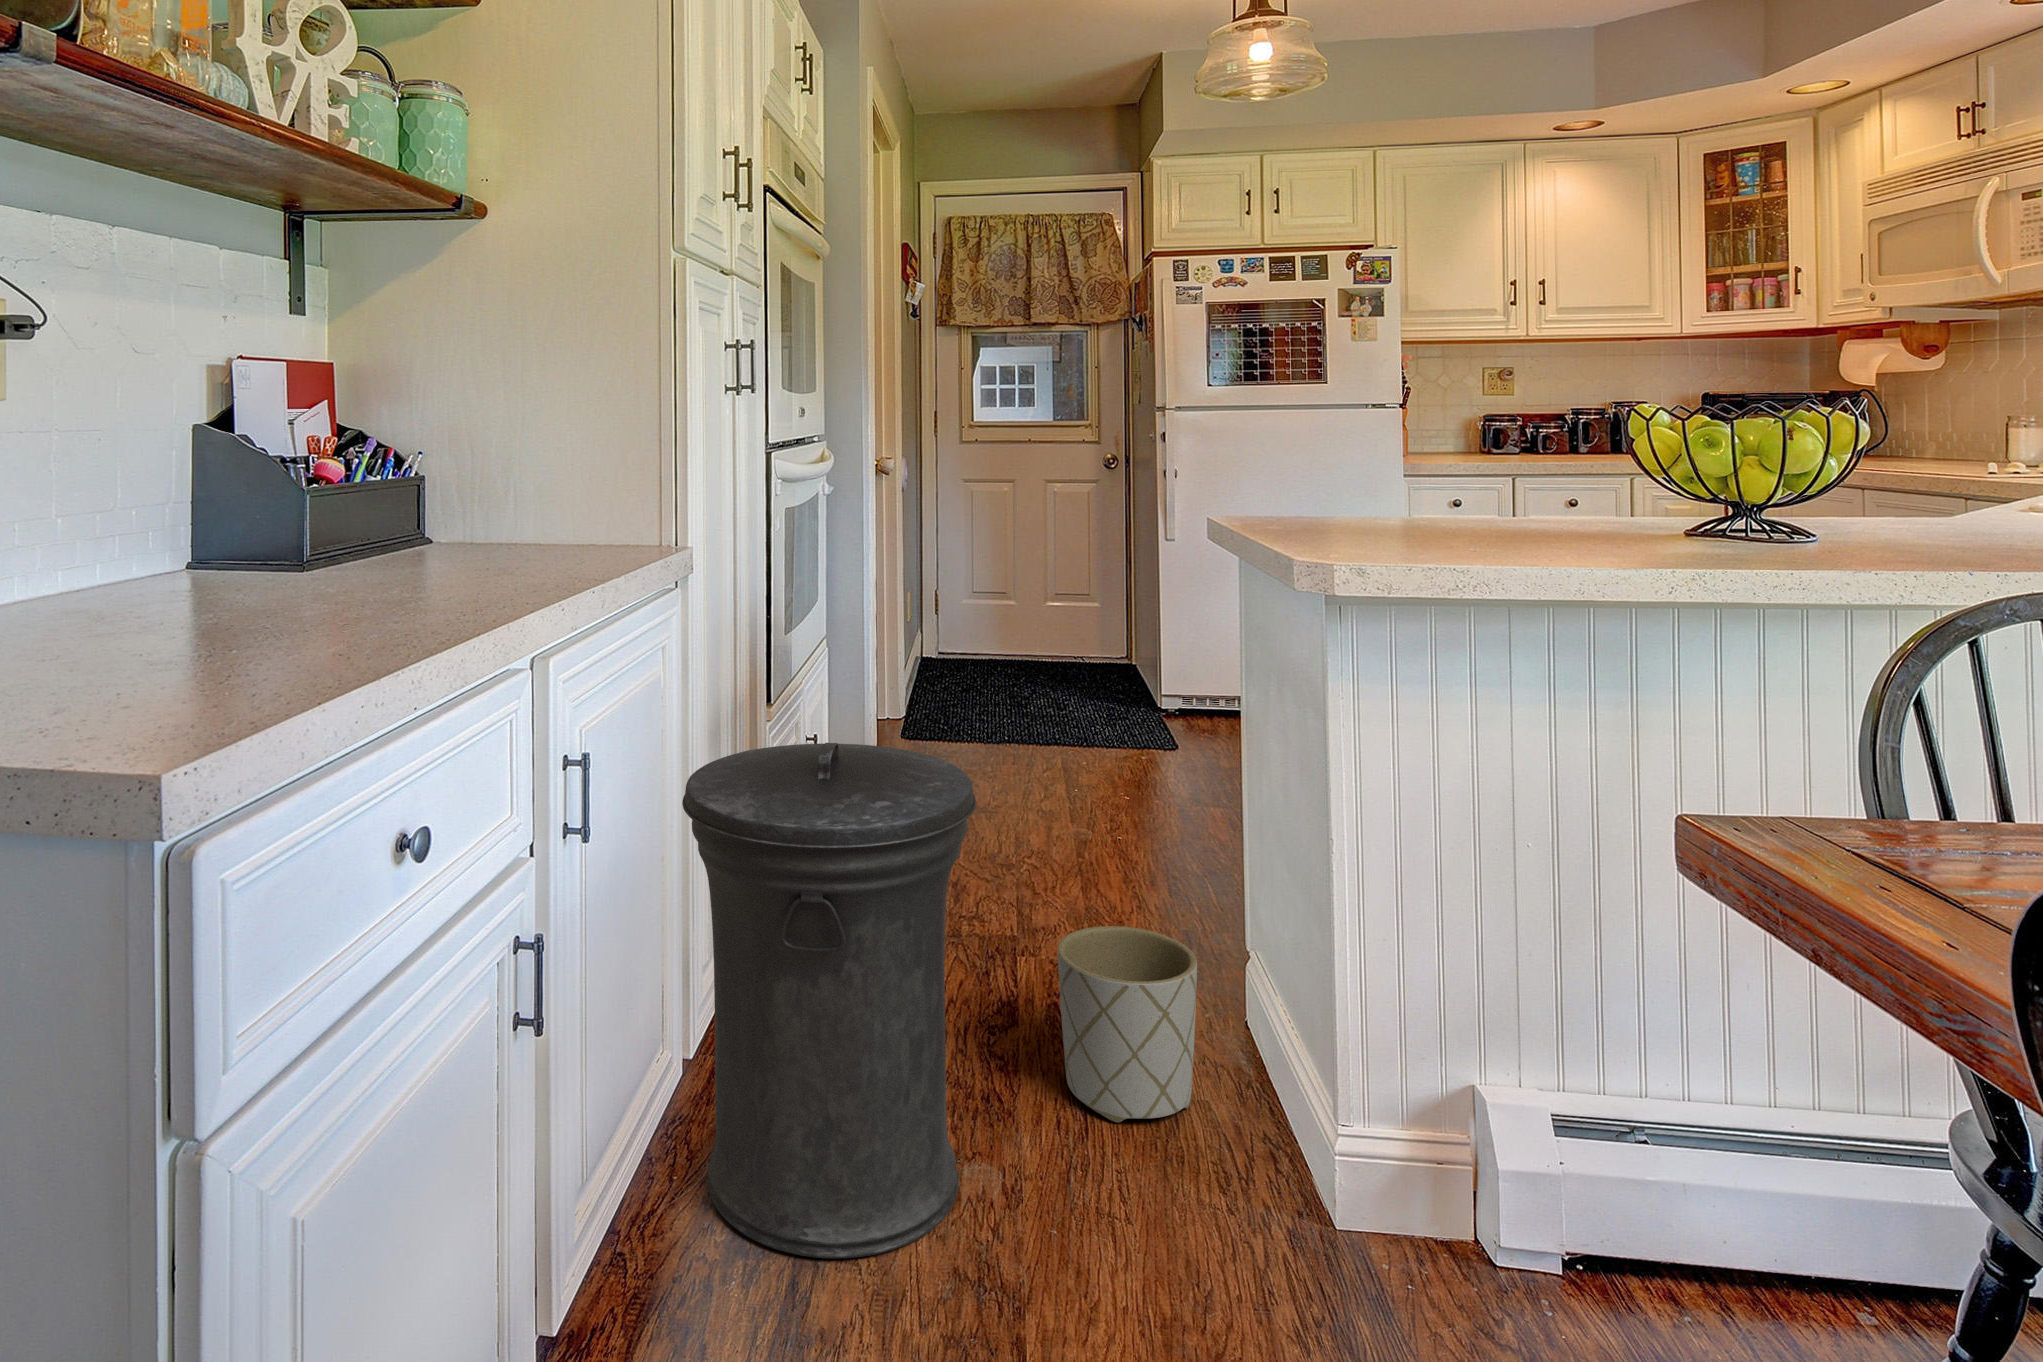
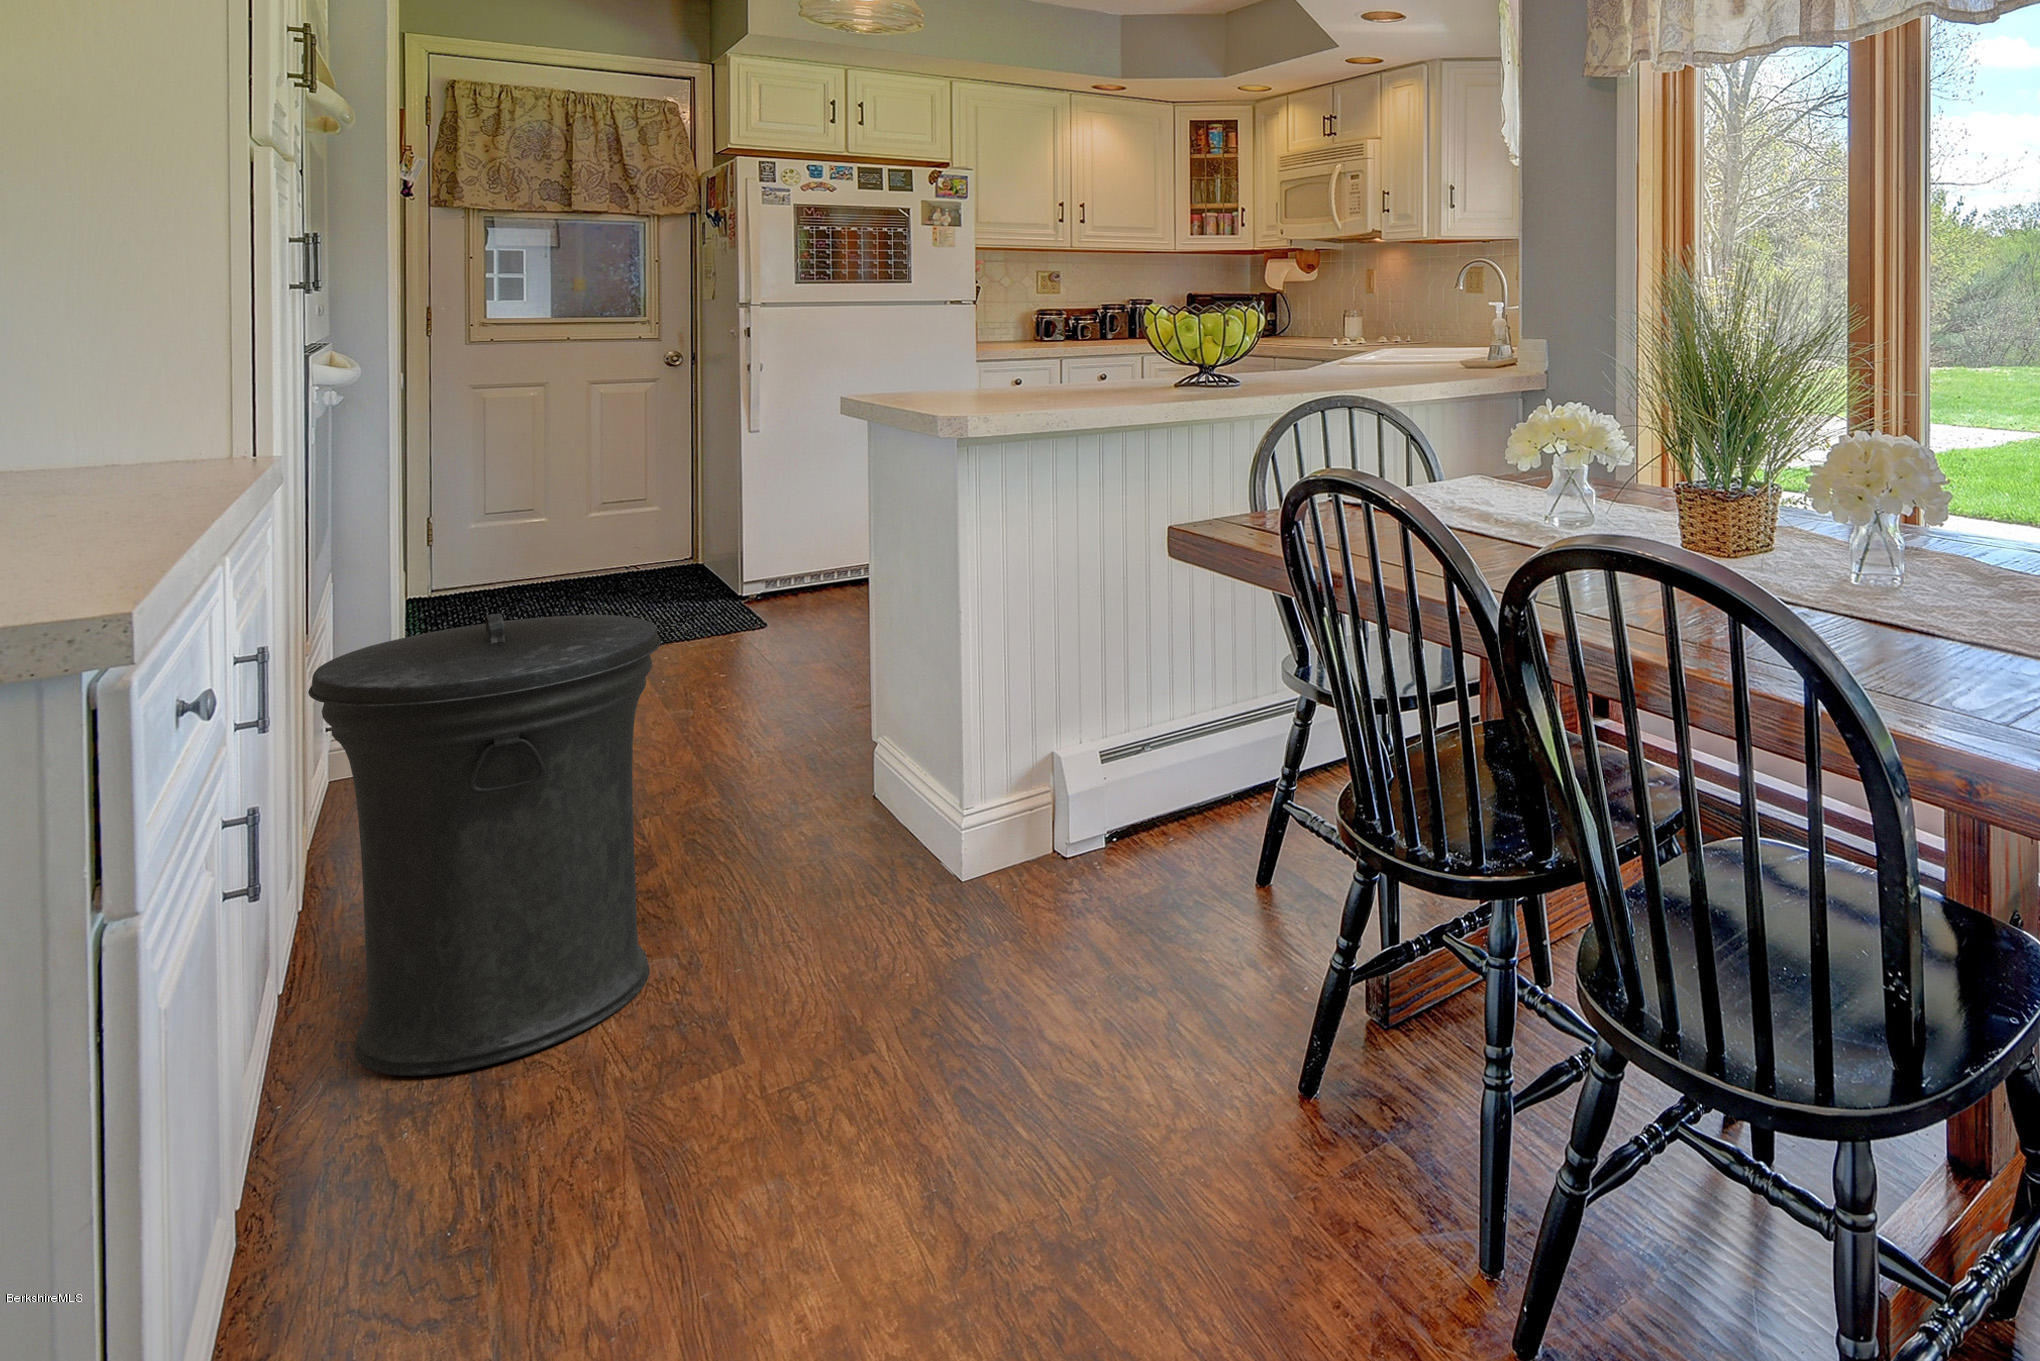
planter: present [1057,926,1197,1123] -> none [721,732,848,882]

